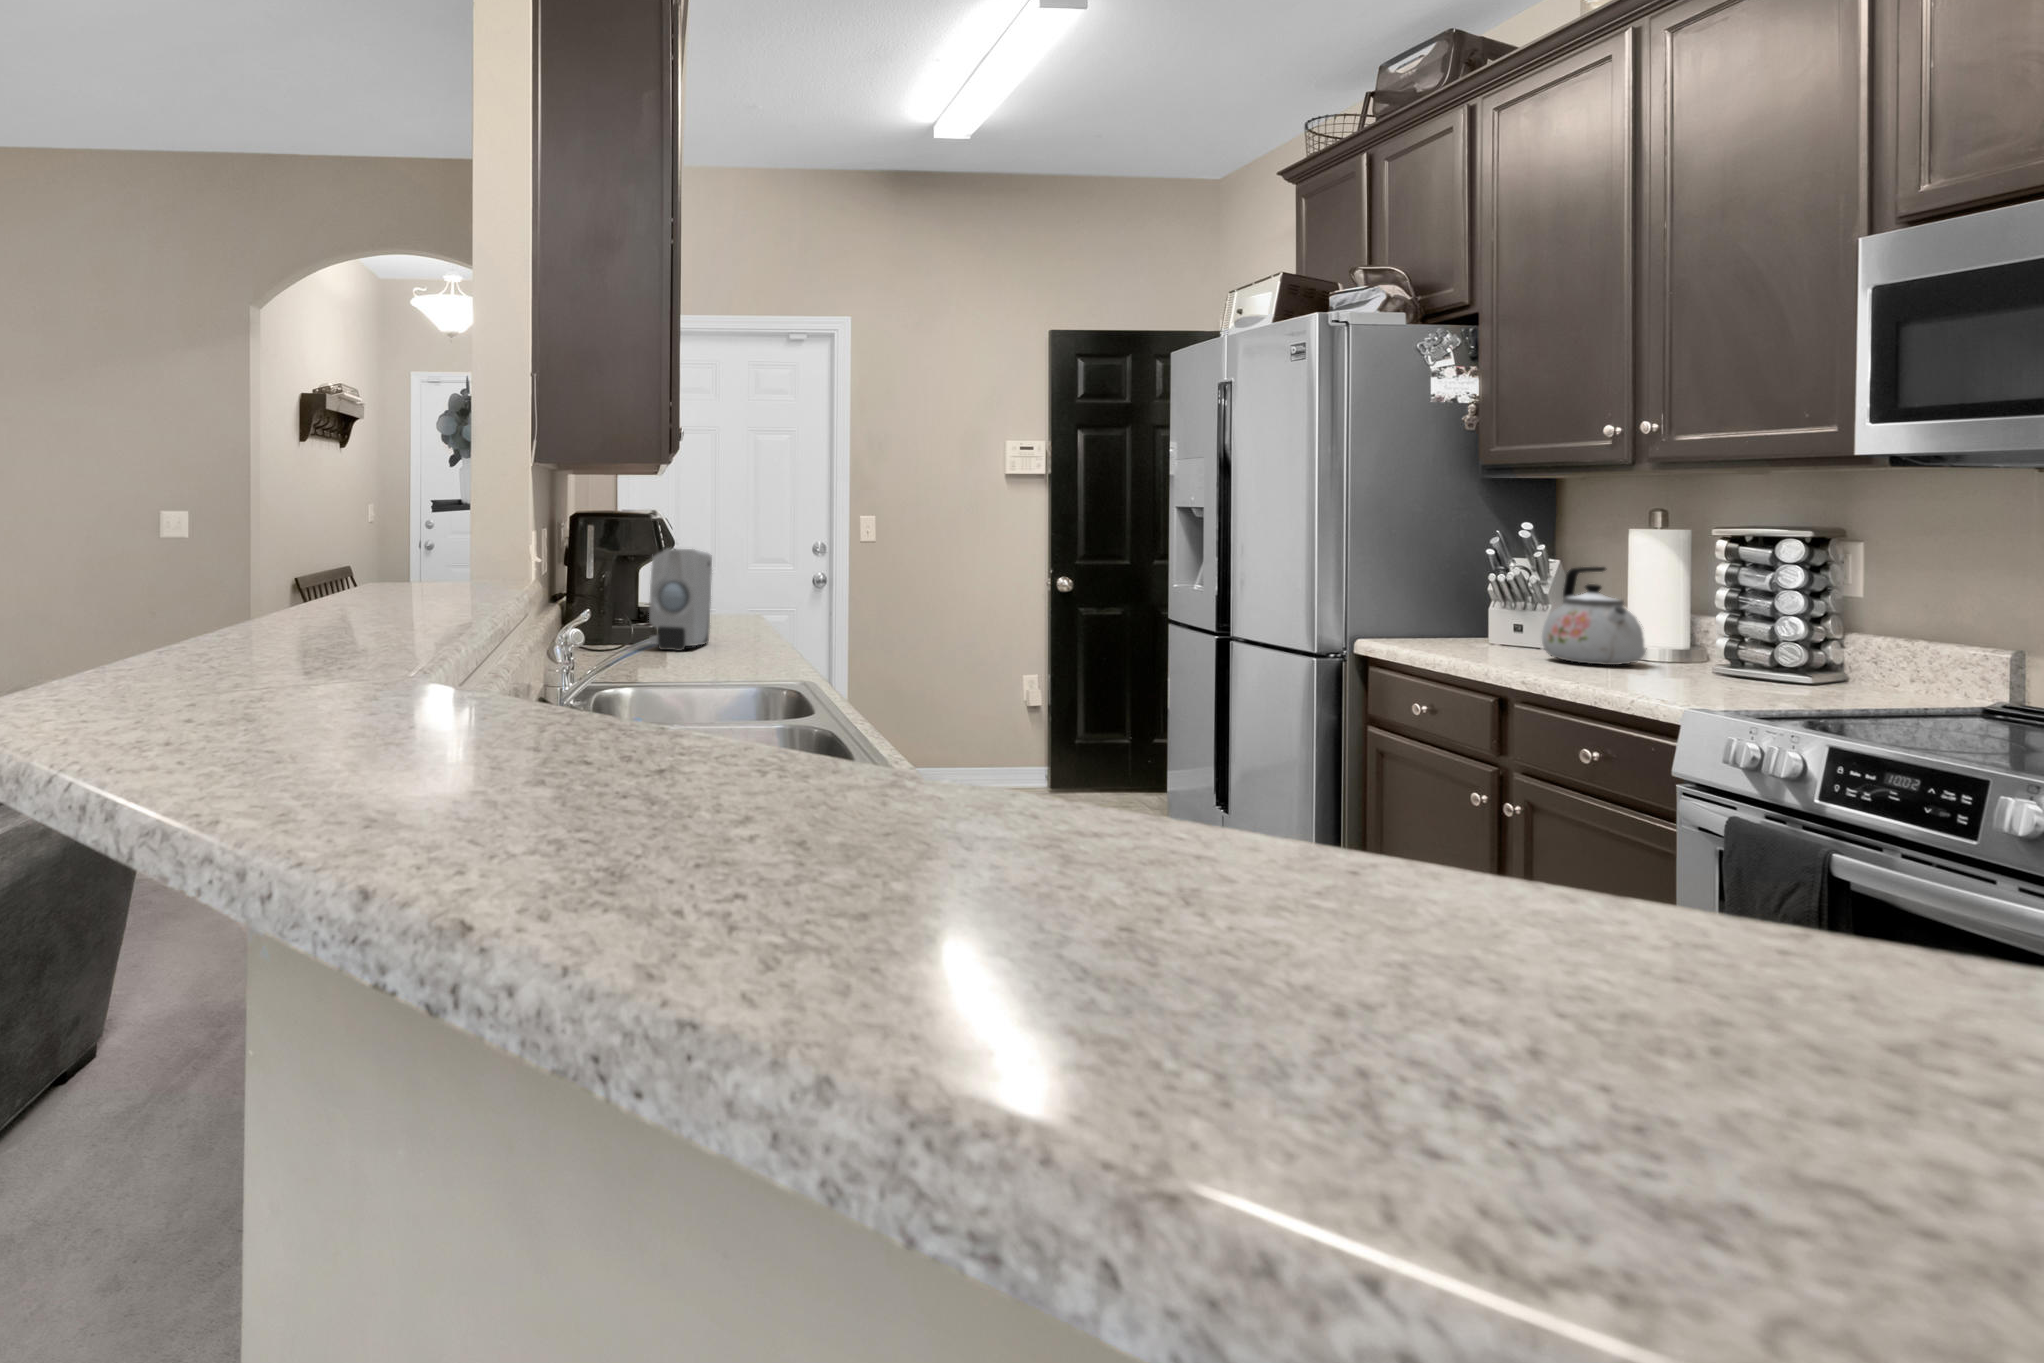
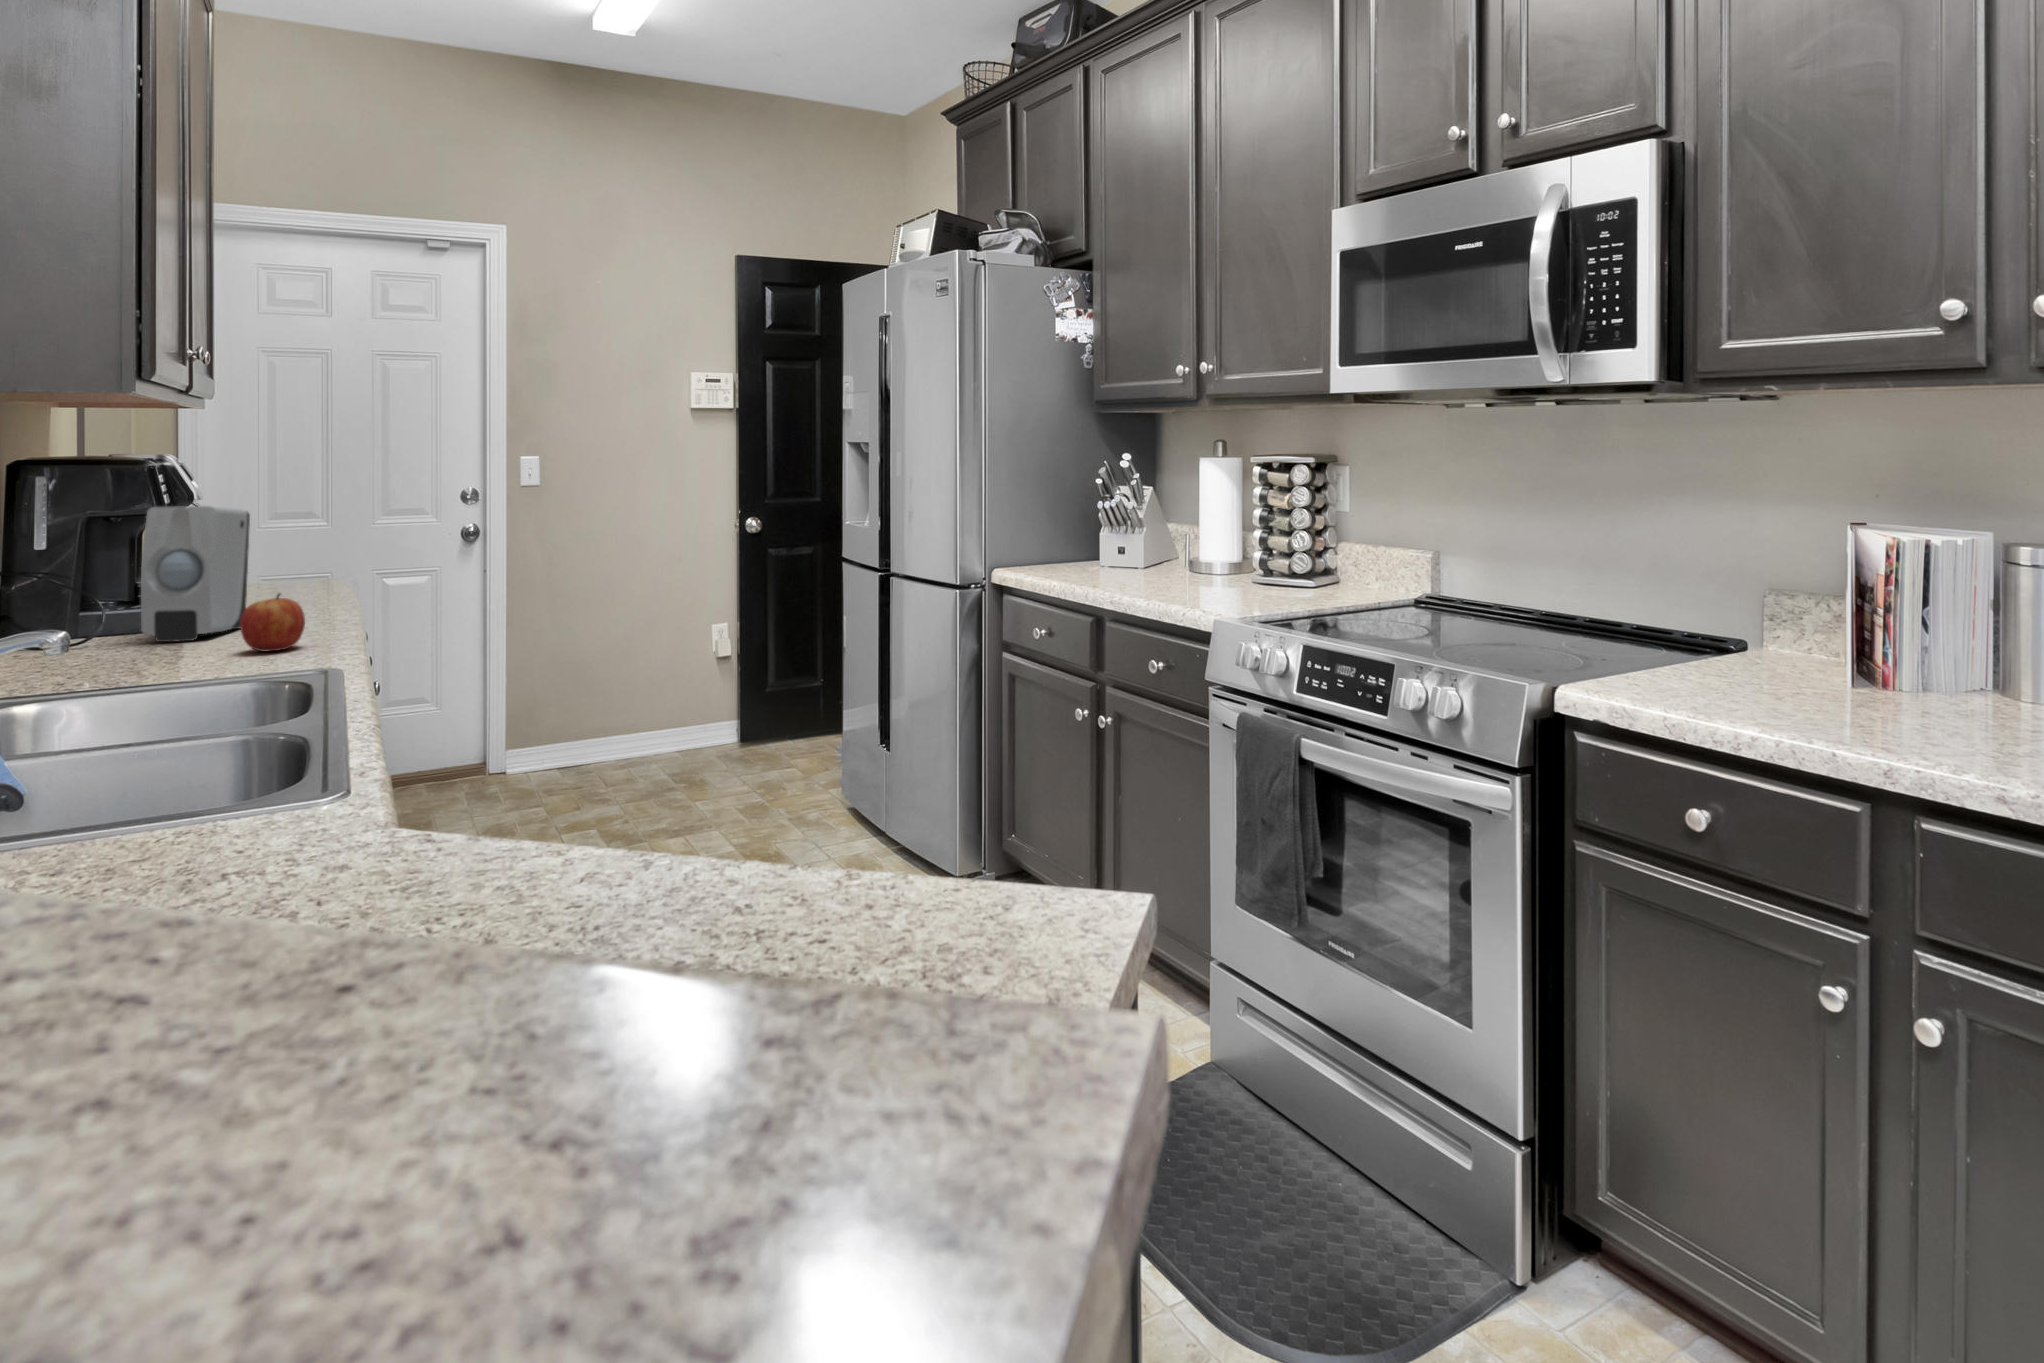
kettle: present [1542,567,1645,665] -> none [1135,492,1209,580]
apple: none [725,617,768,662] -> present [240,593,305,652]

